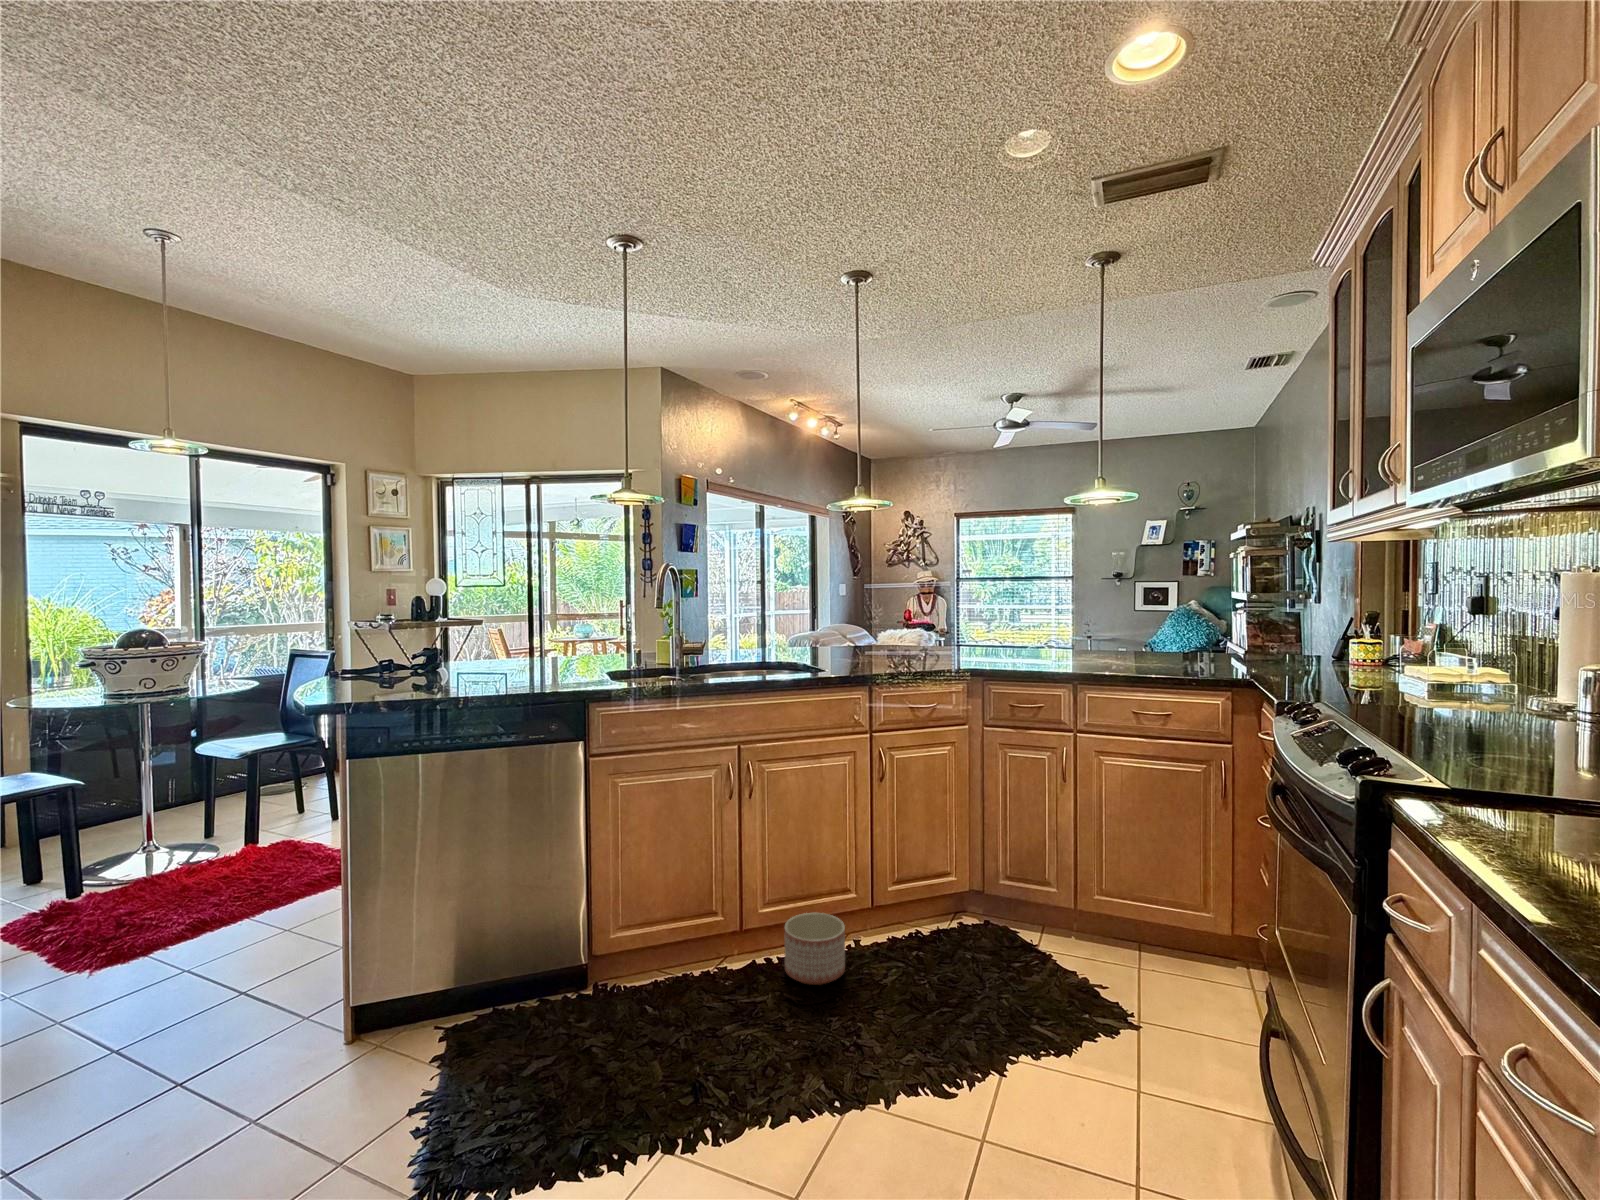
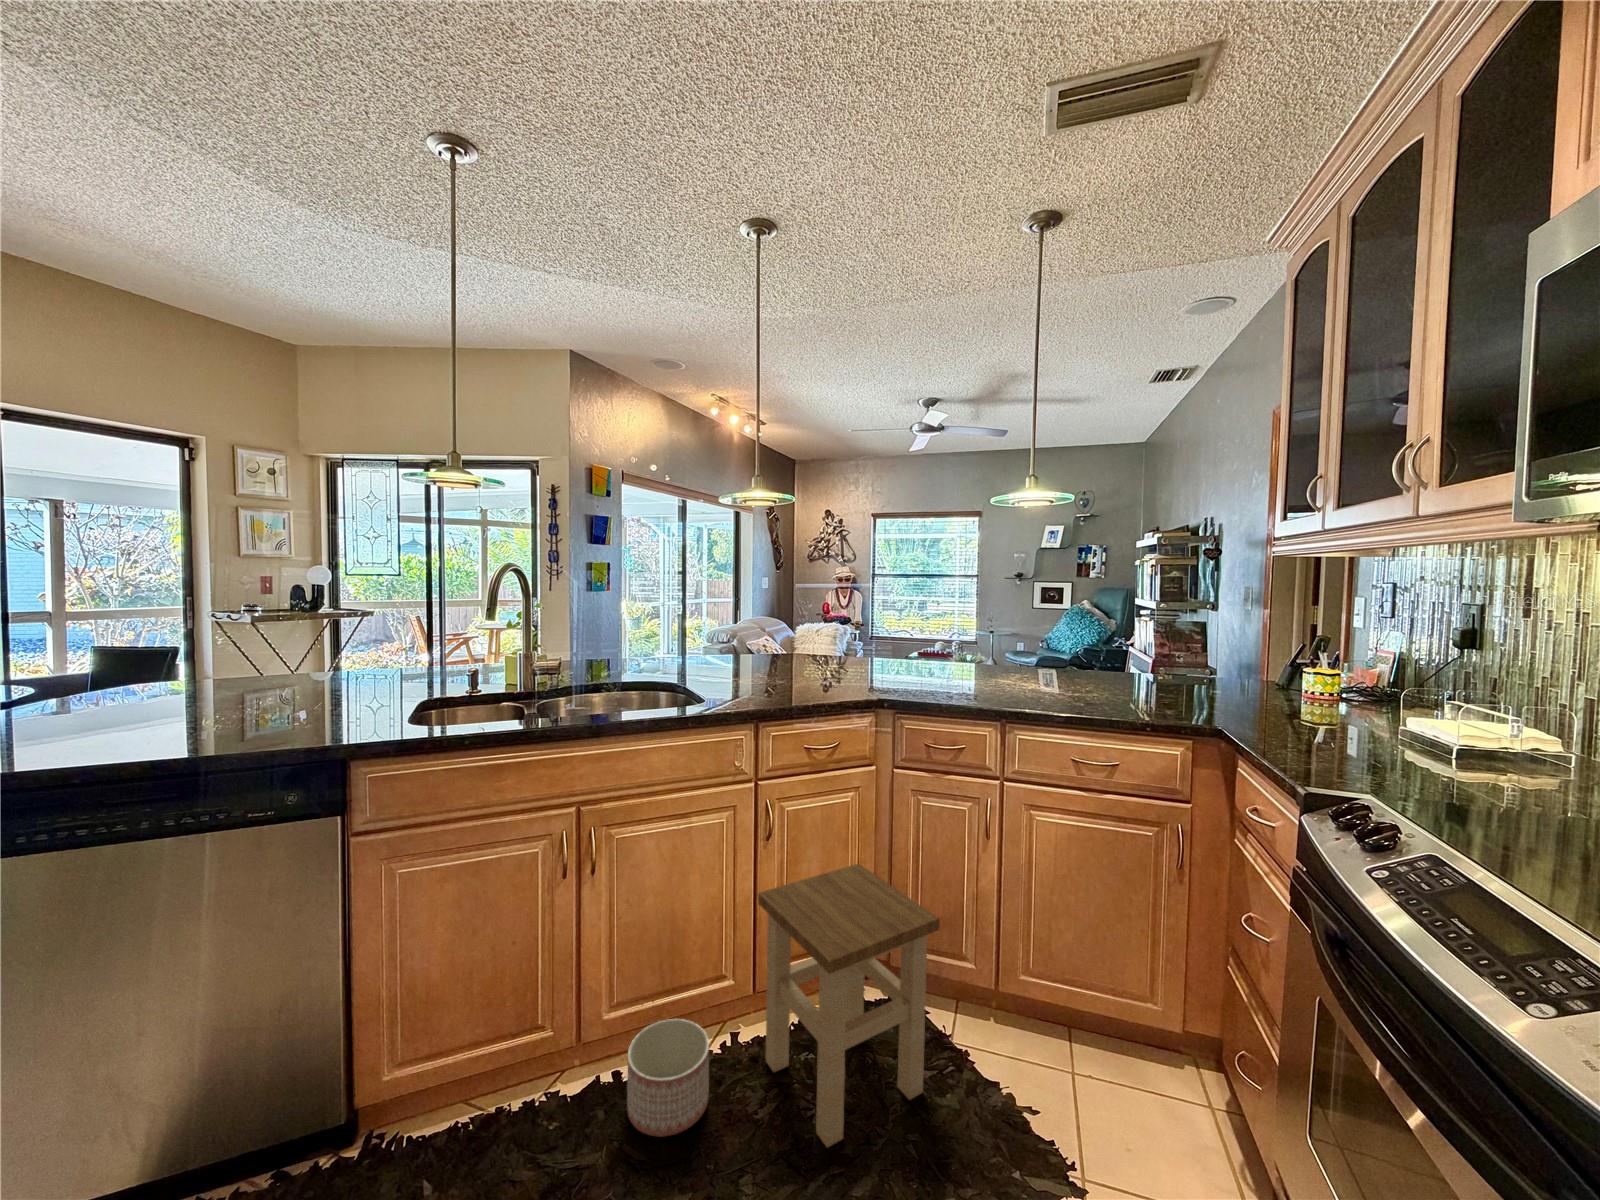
stool: none [877,804,1022,995] -> present [758,864,940,1147]

